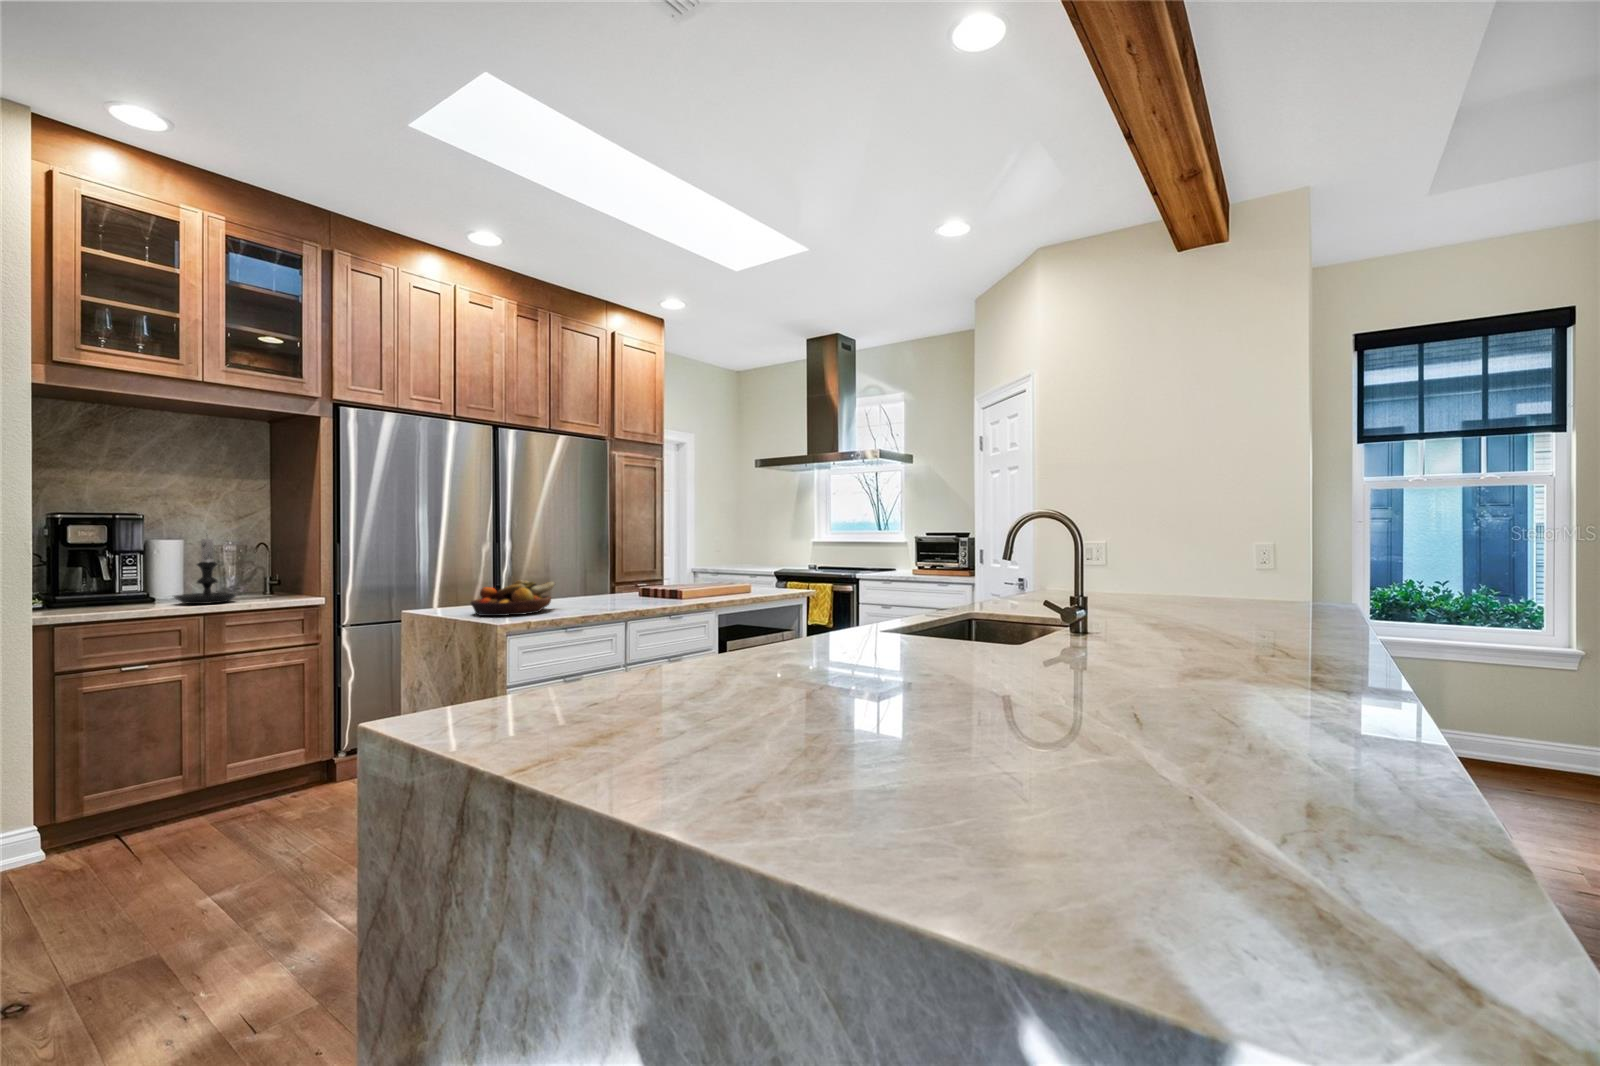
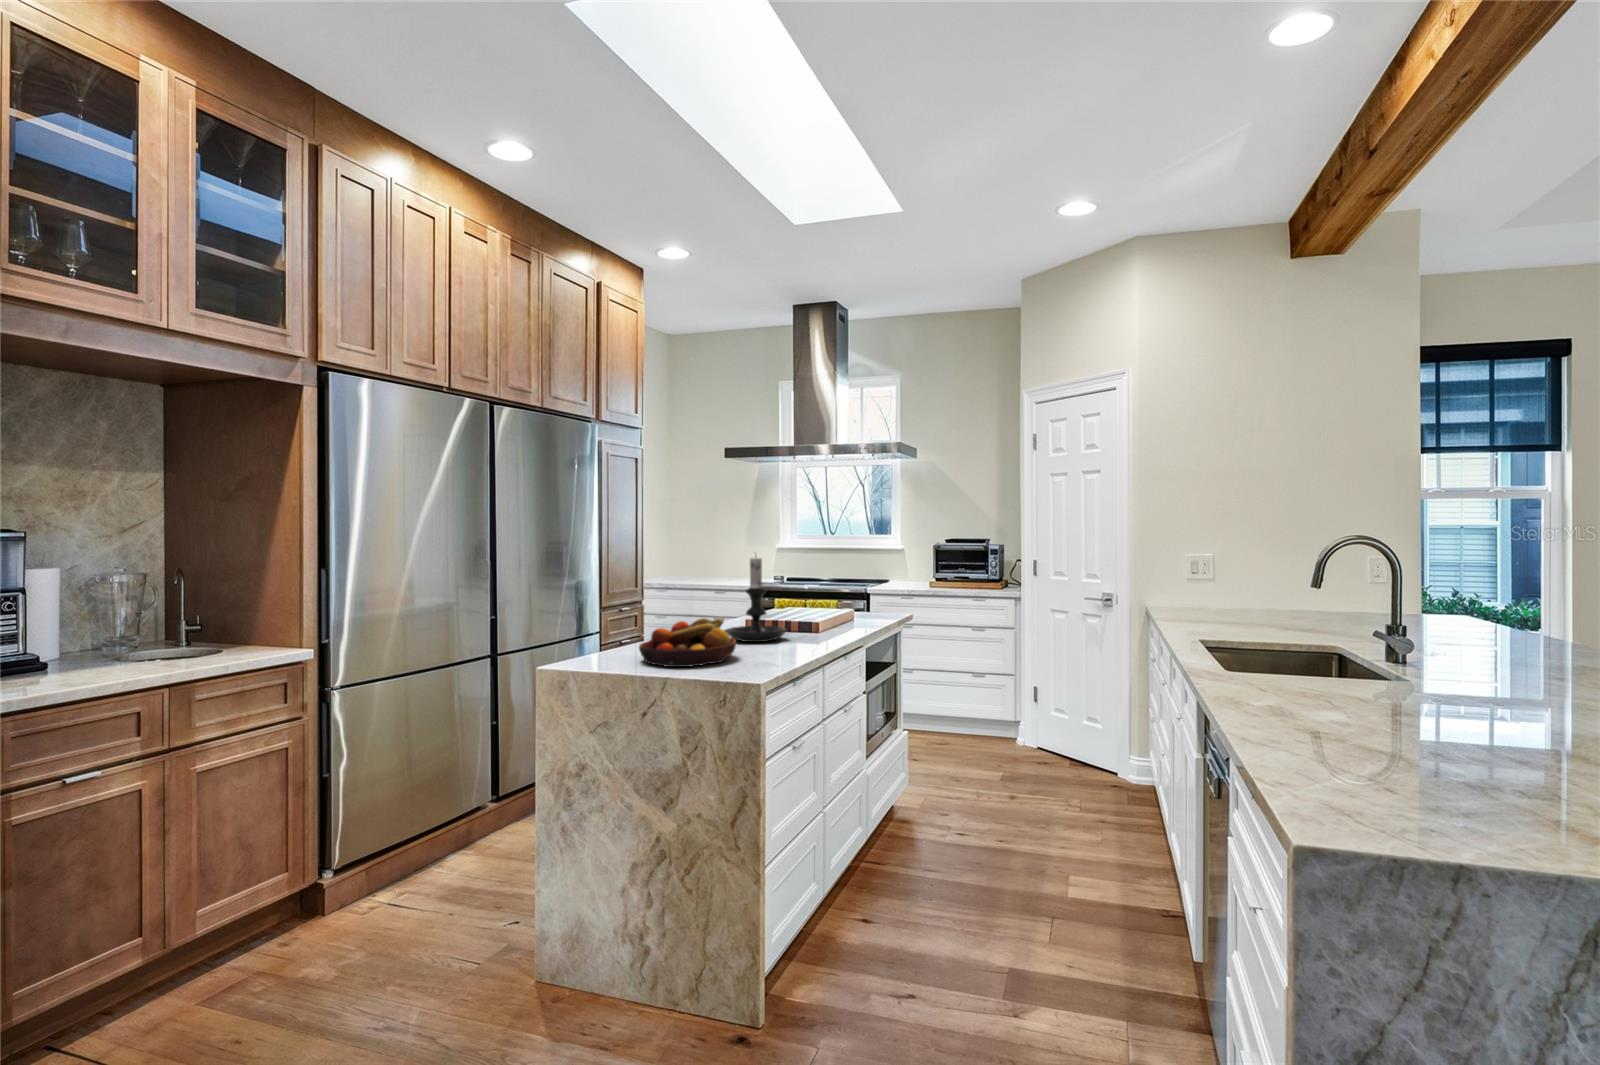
candle holder: present [174,538,237,604] -> present [724,558,787,642]

